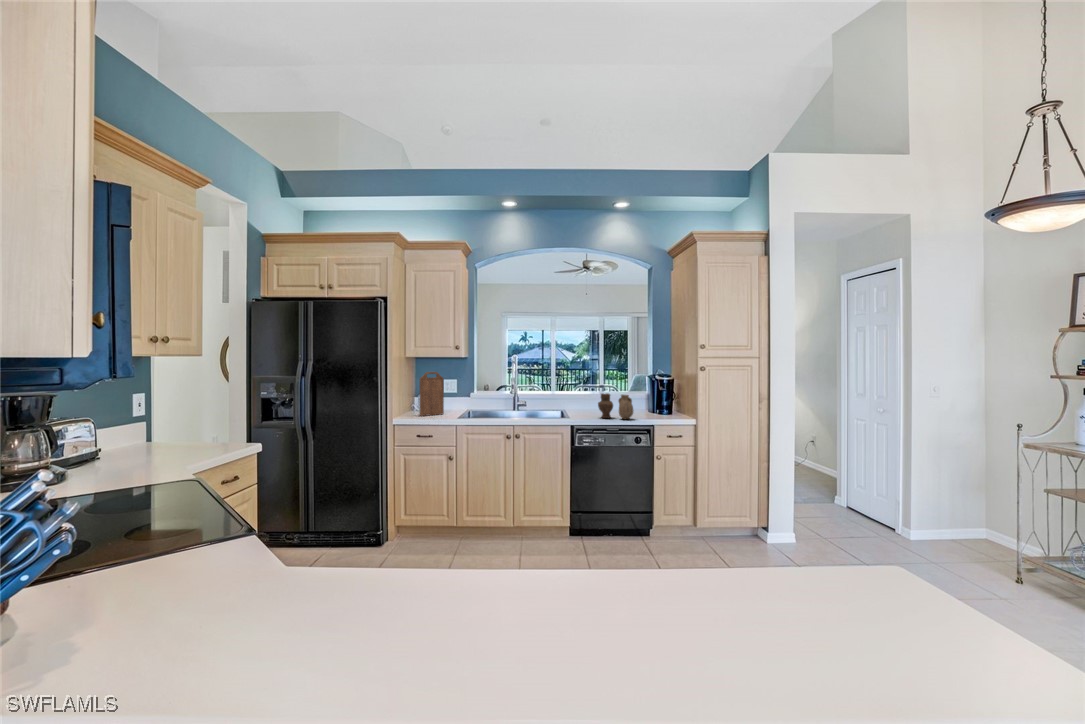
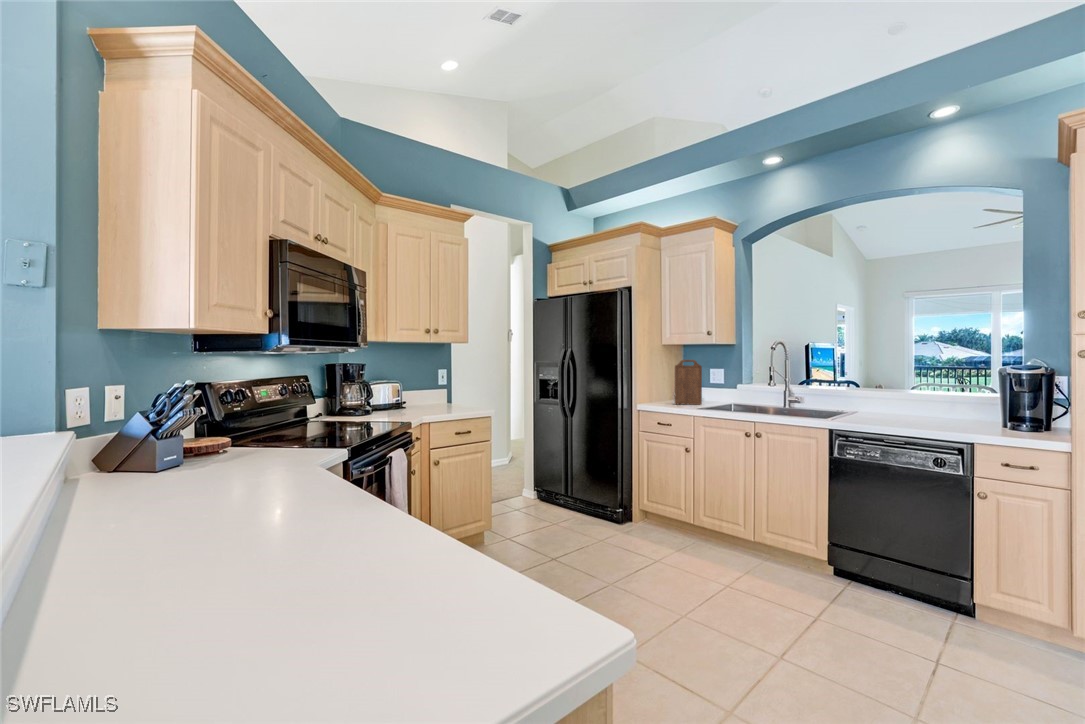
vase: present [598,393,634,419] -> none [884,391,941,430]

